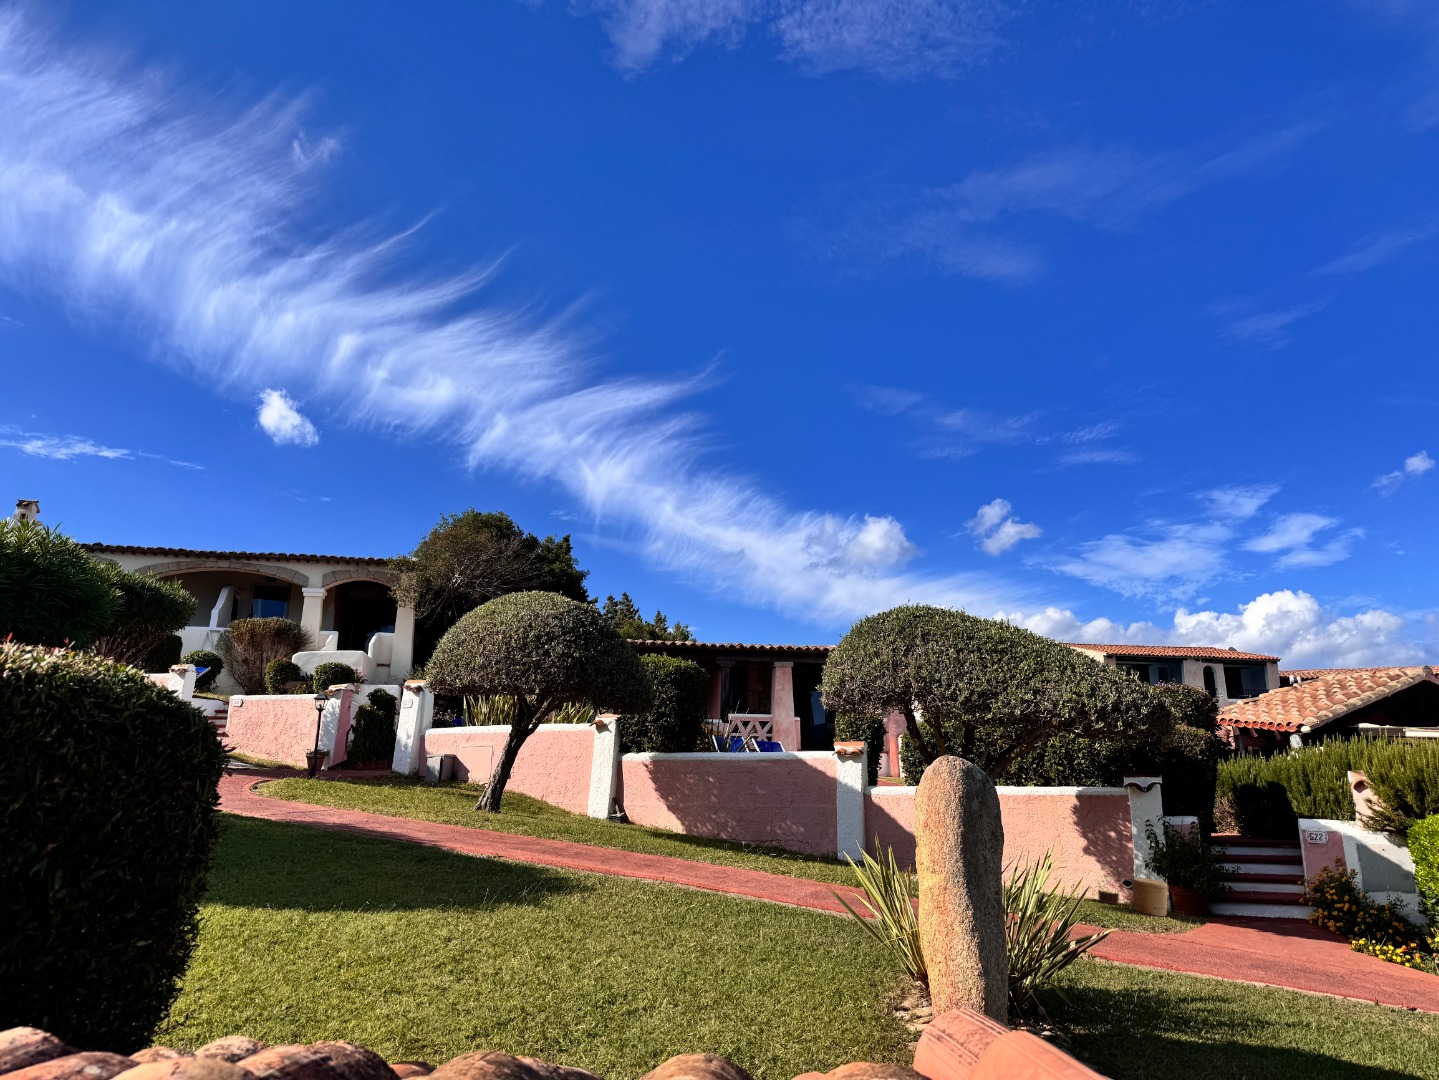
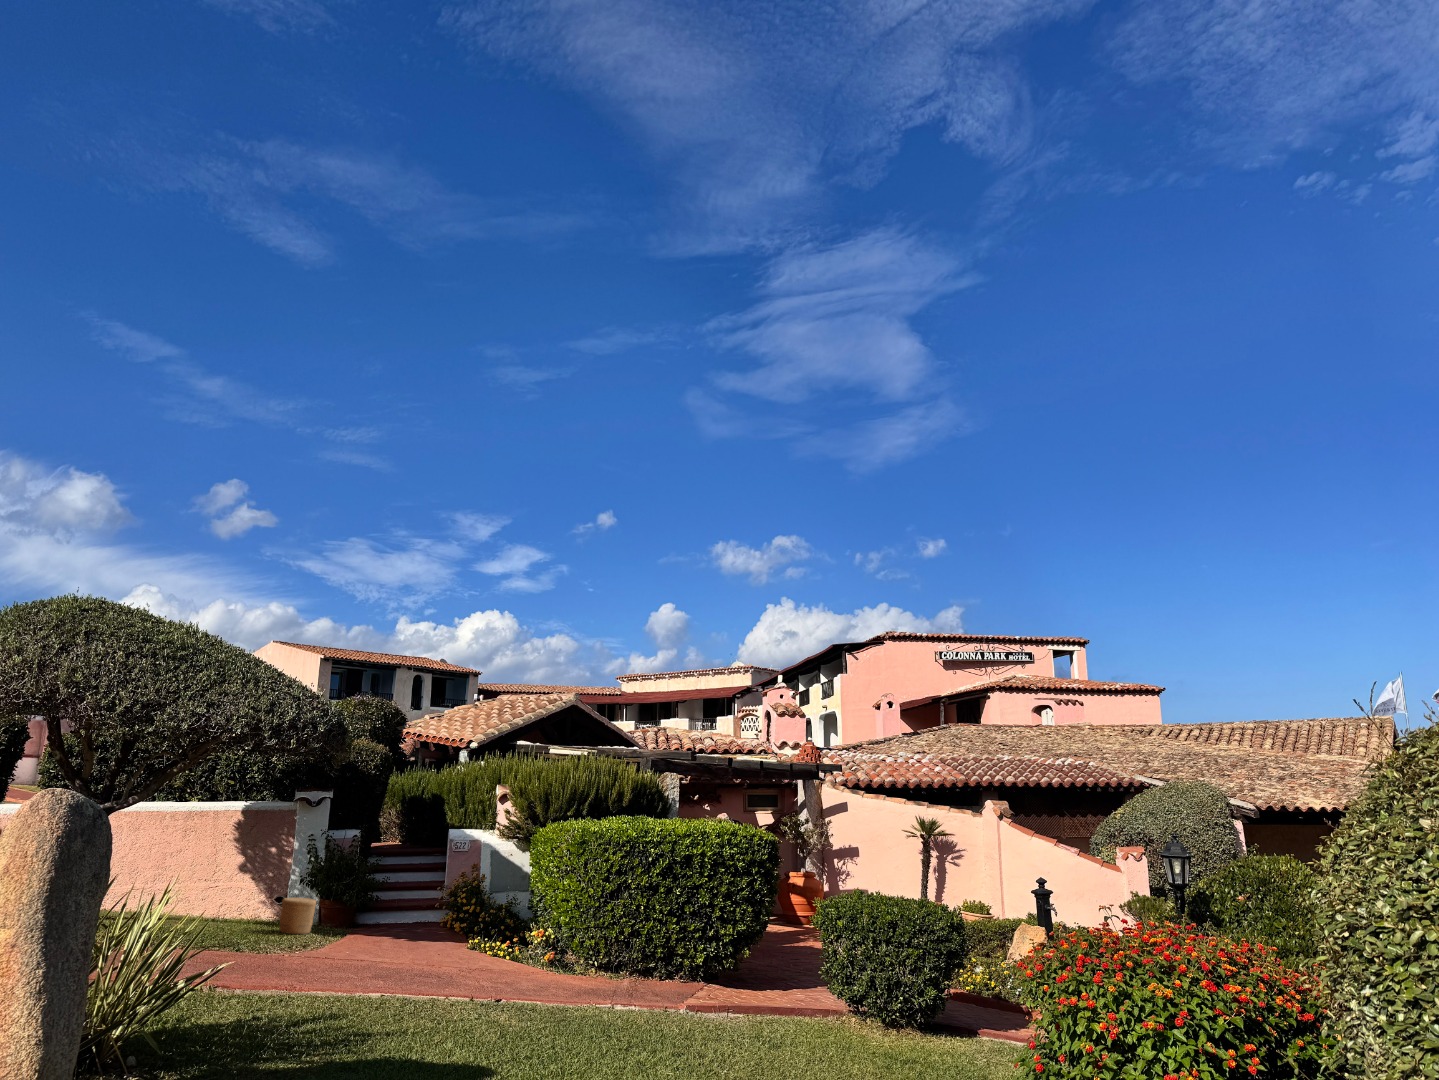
decorative plant: present [1098,868,1119,904] -> none [243,889,270,928]

